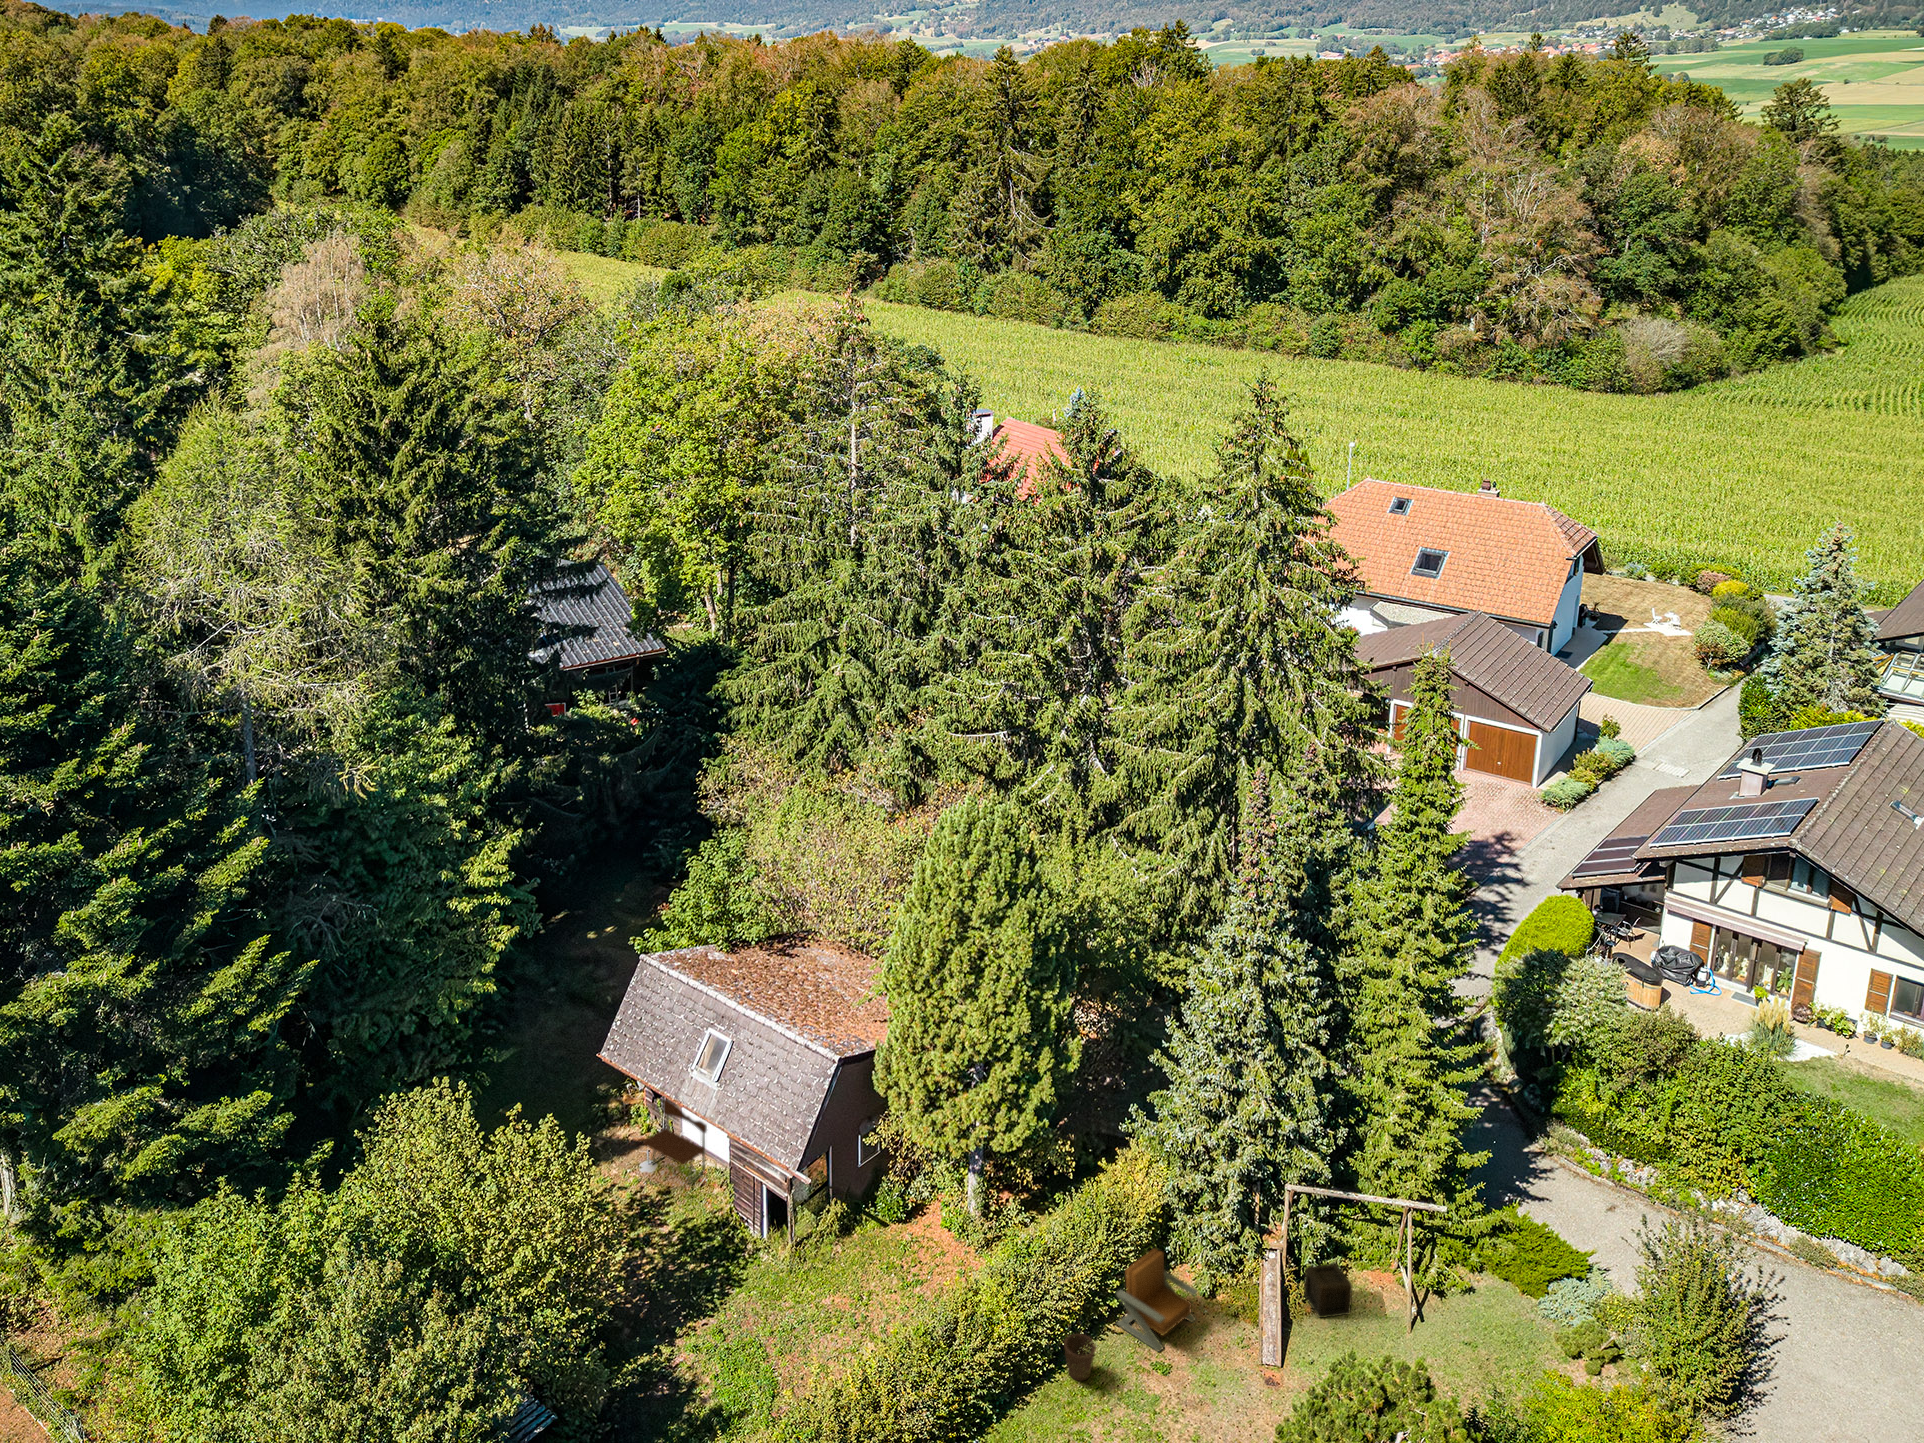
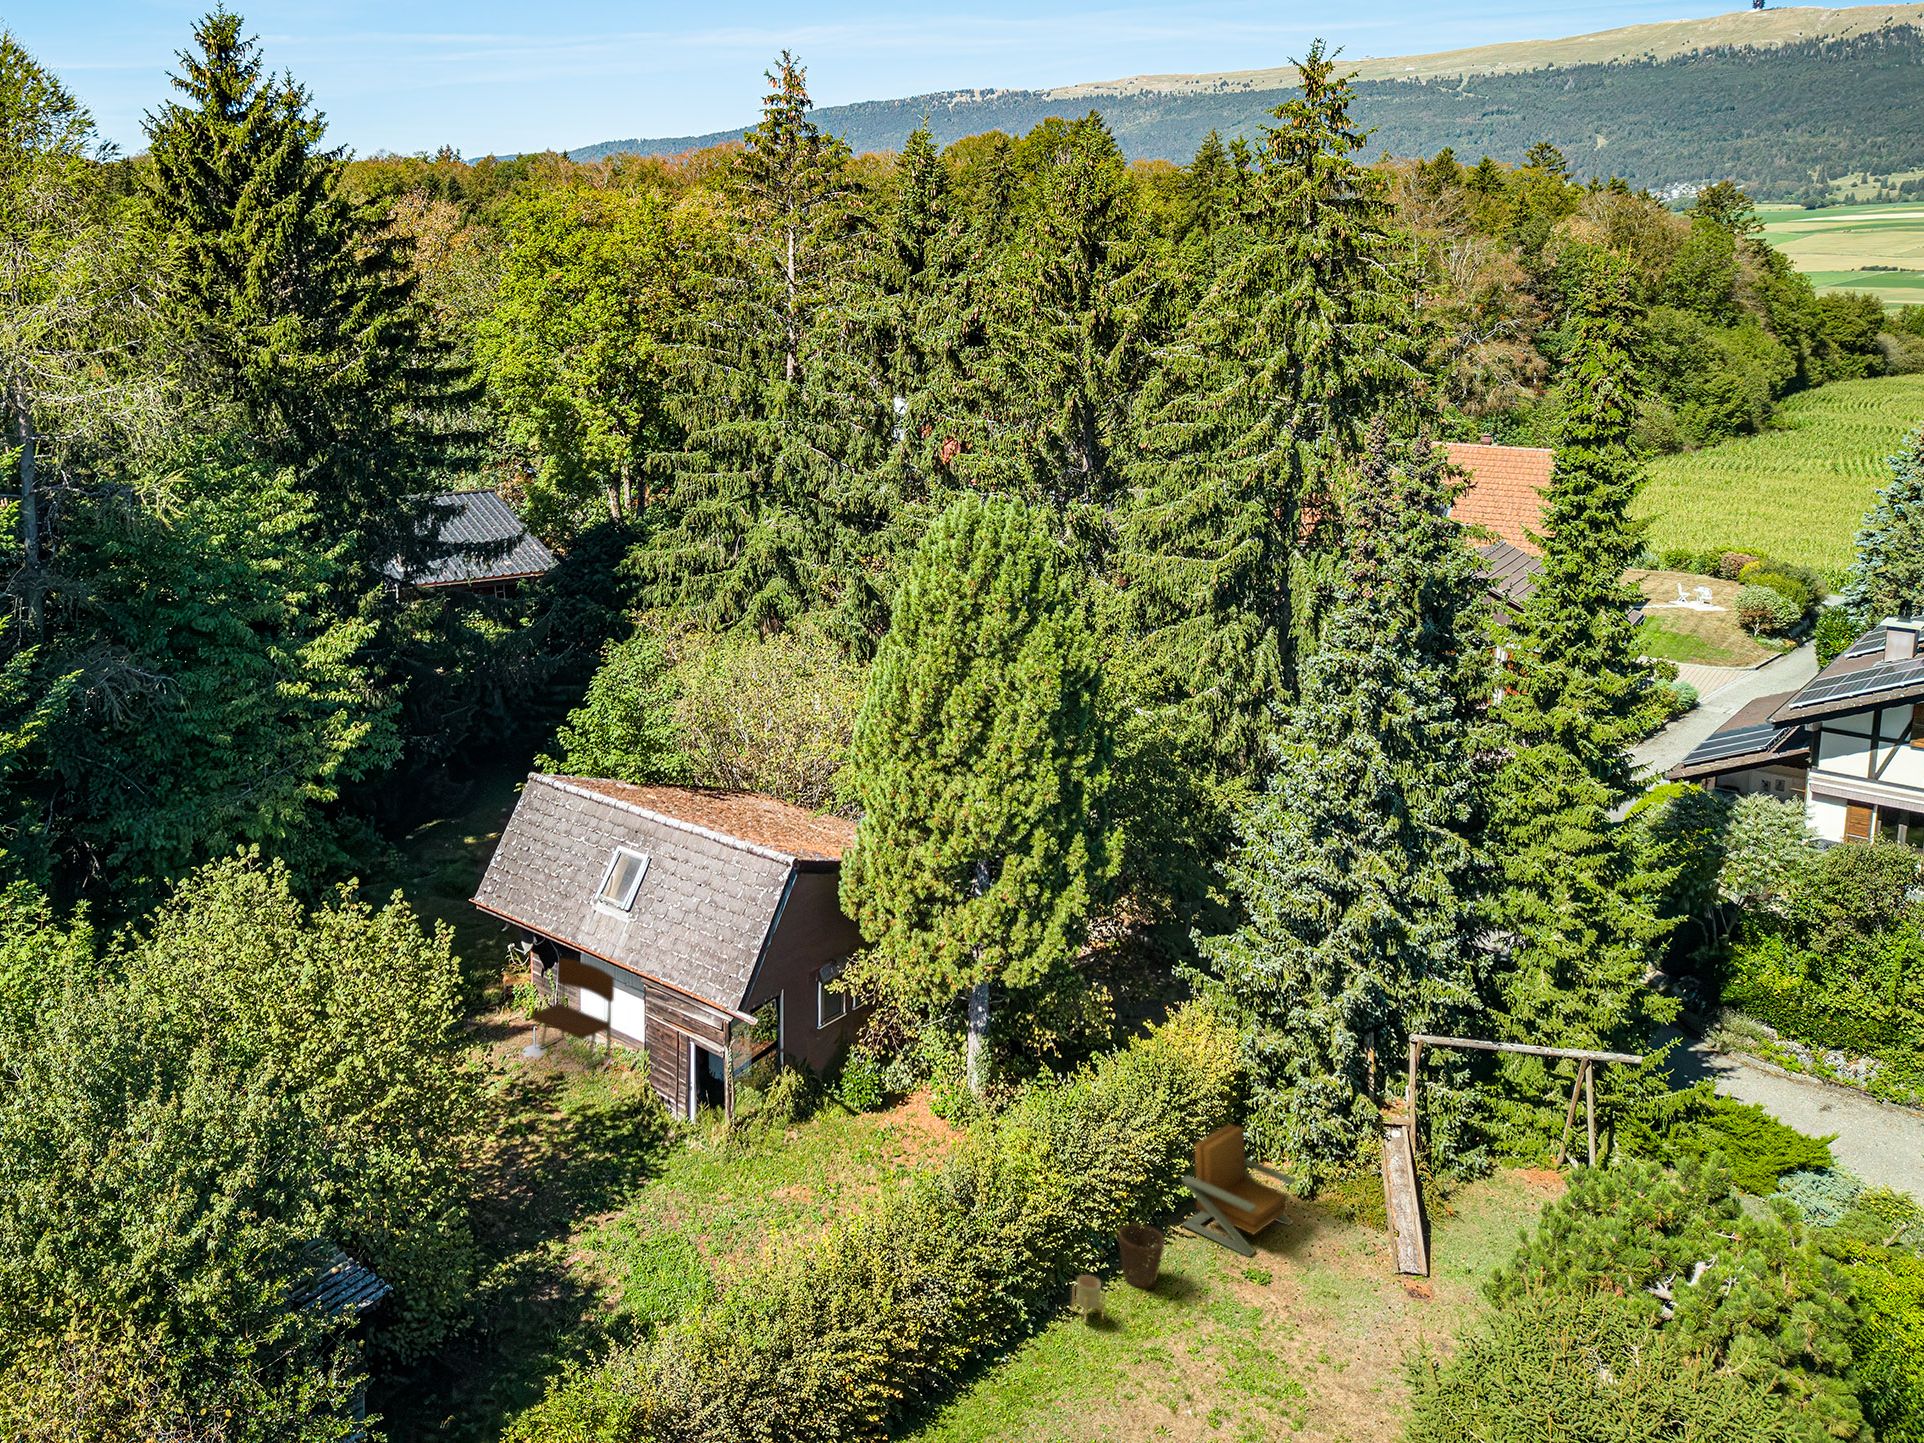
wooden crate: present [1304,1263,1352,1318] -> none [1437,1151,1511,1222]
planter: none [1027,1378,1050,1413] -> present [1072,1275,1105,1322]

